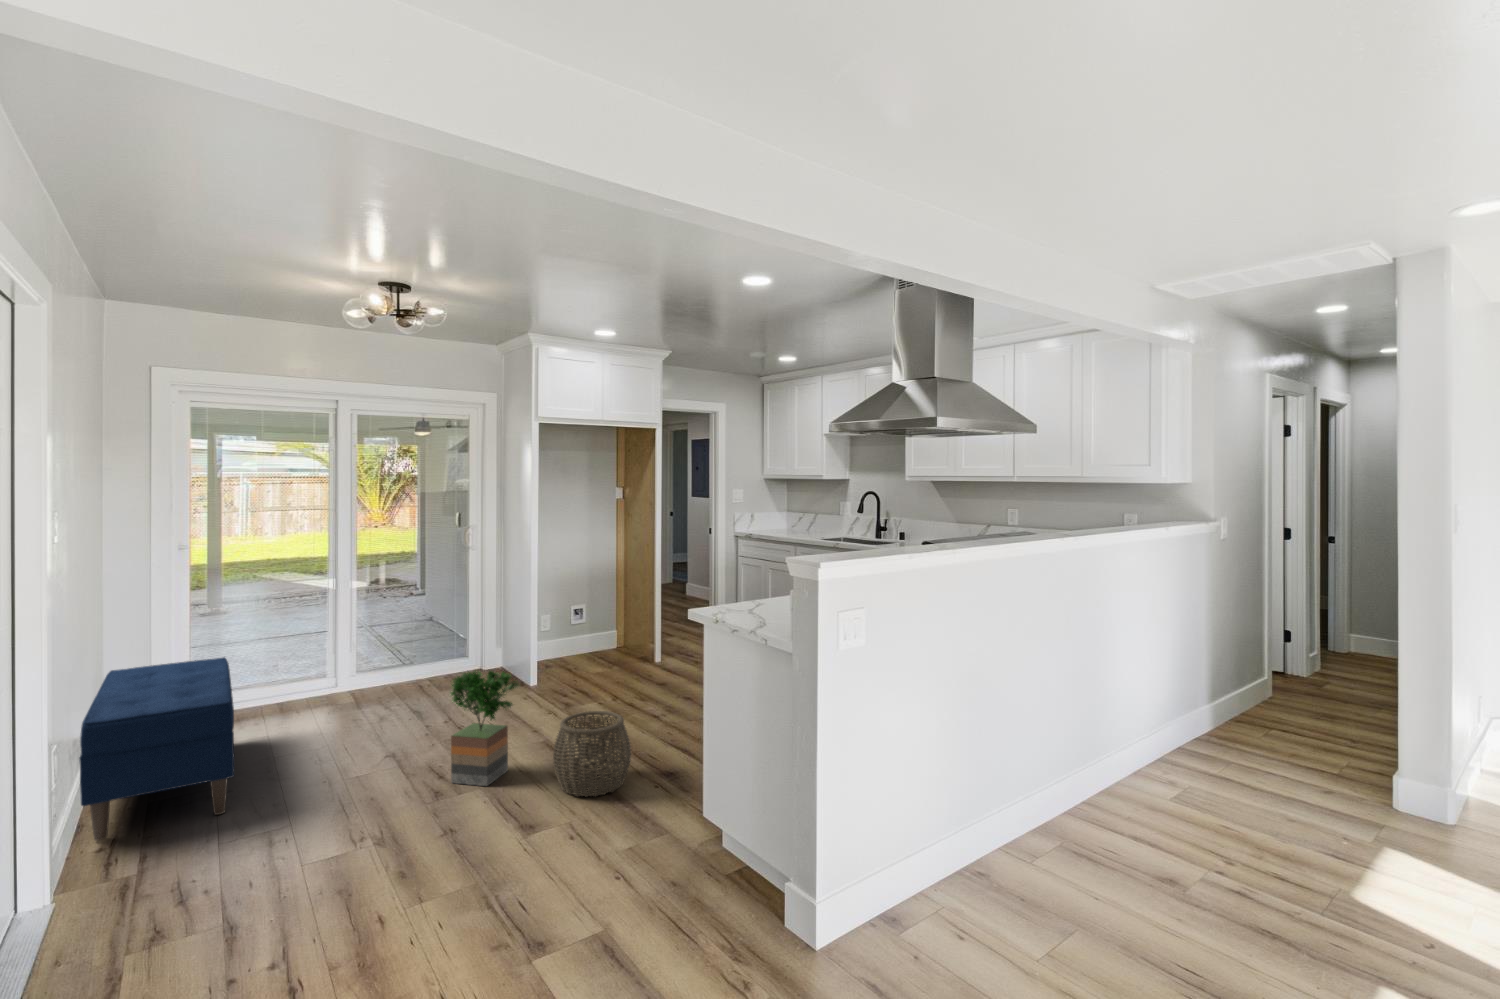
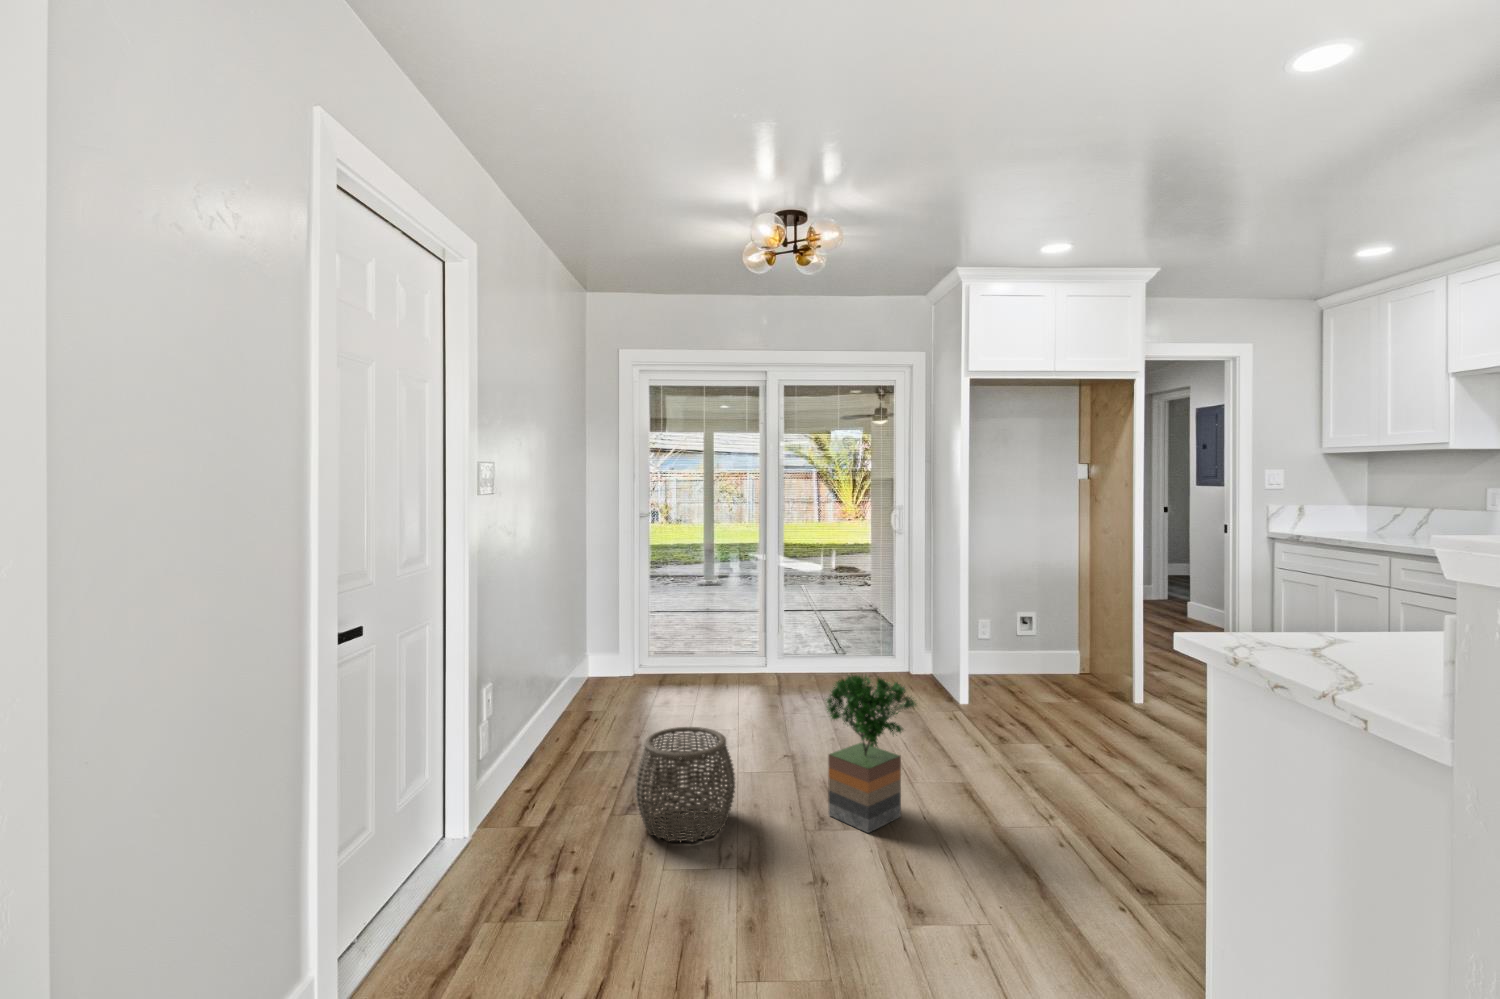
bench: present [79,657,234,841] -> none [492,624,653,787]
woven basket: present [553,711,631,796] -> present [635,727,735,842]

